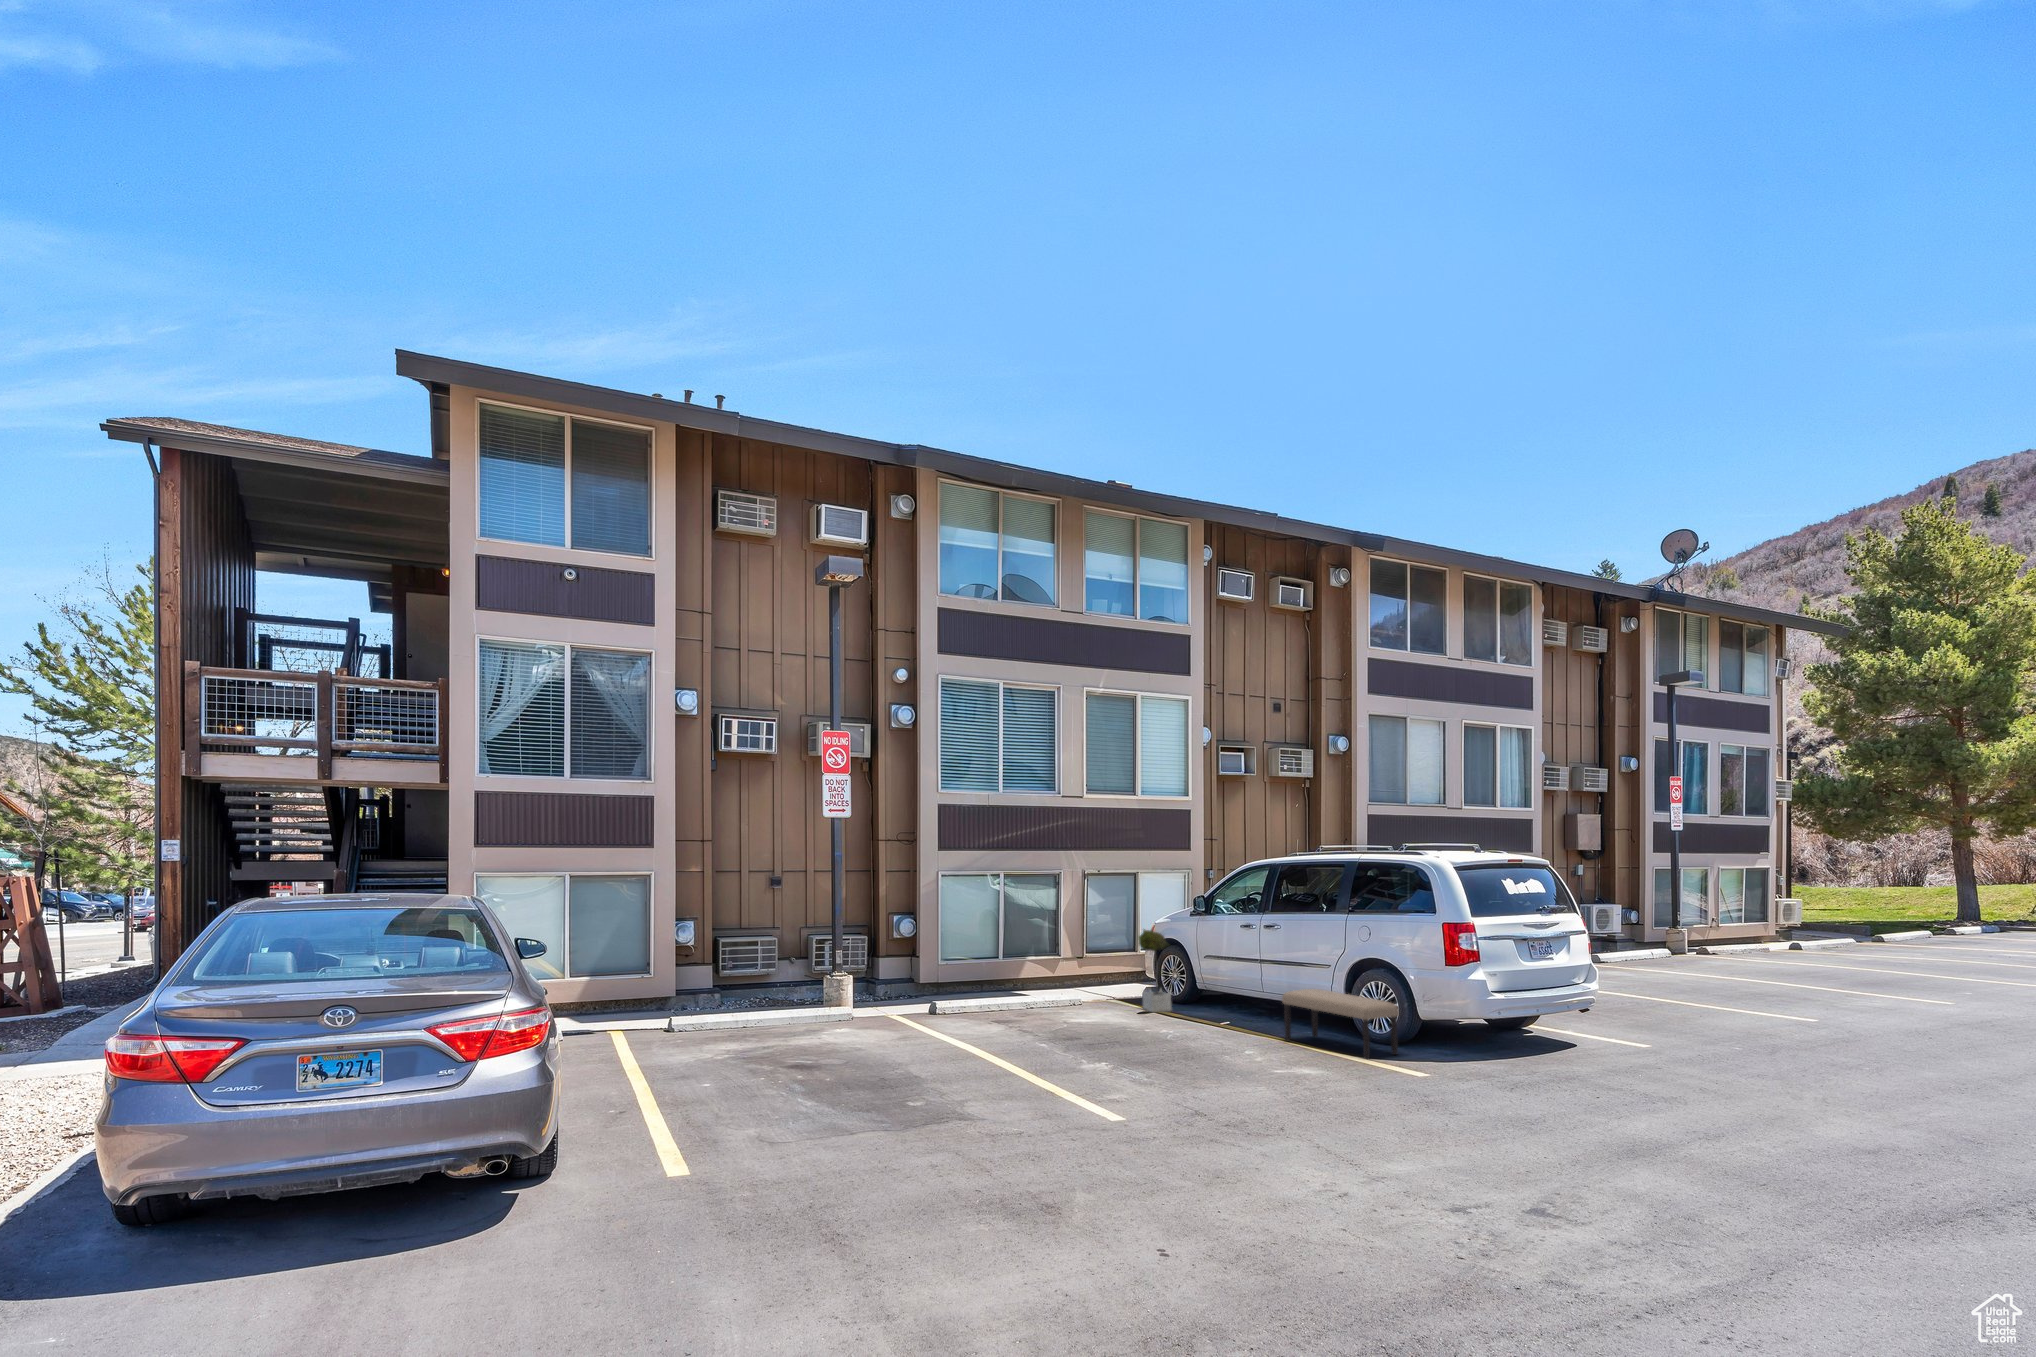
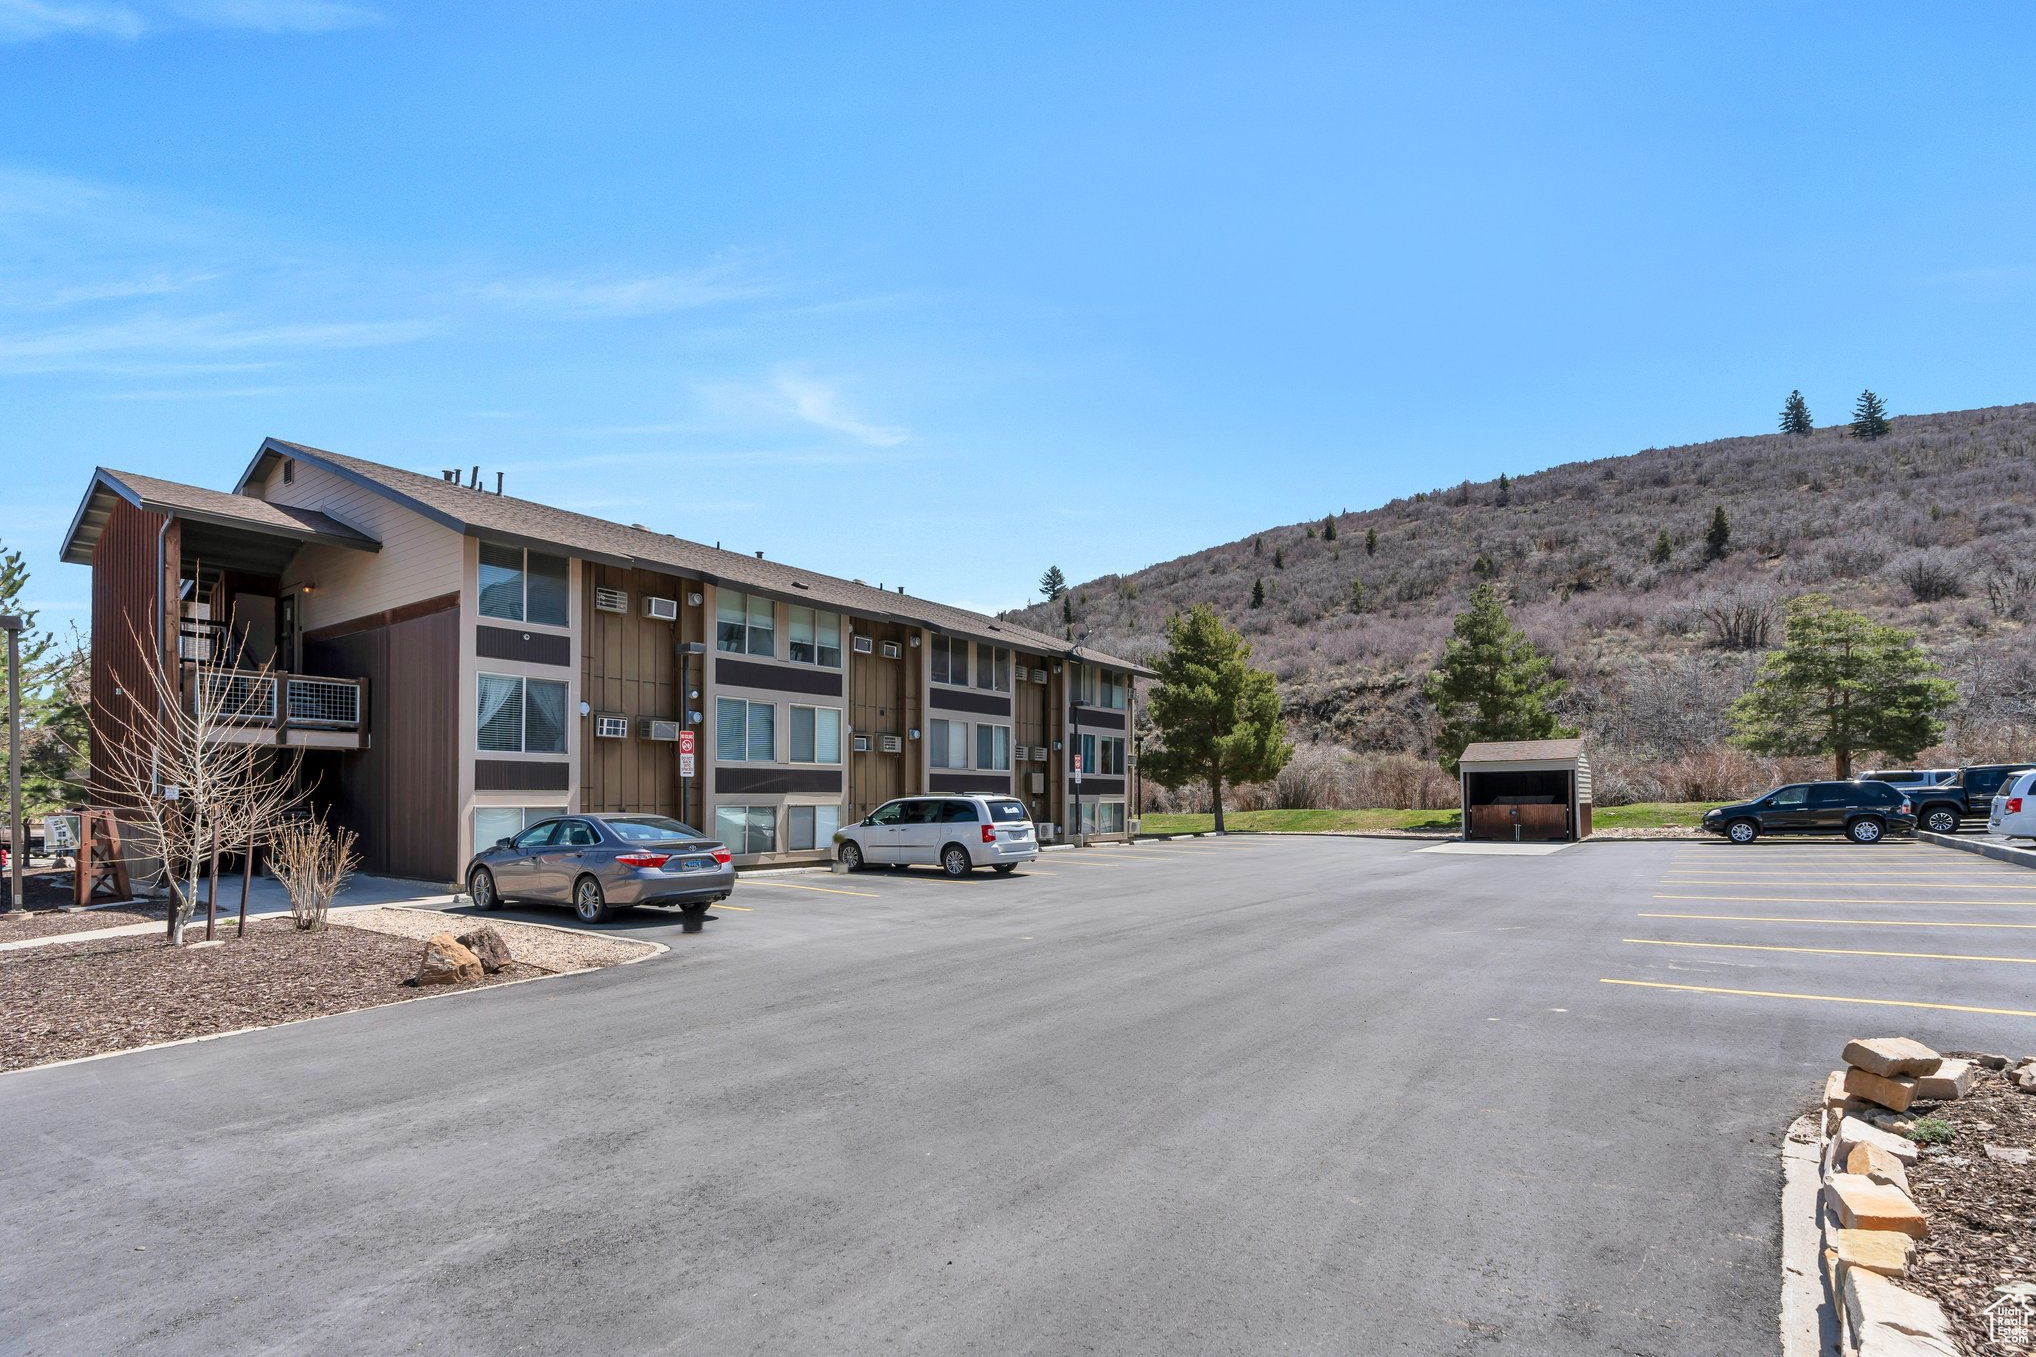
bench: present [1282,989,1399,1059] -> none [910,855,962,882]
bucket: none [460,1176,543,1257] -> present [681,908,707,933]

